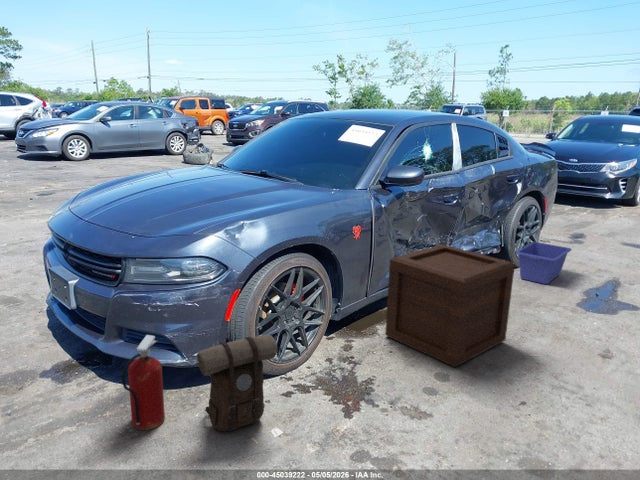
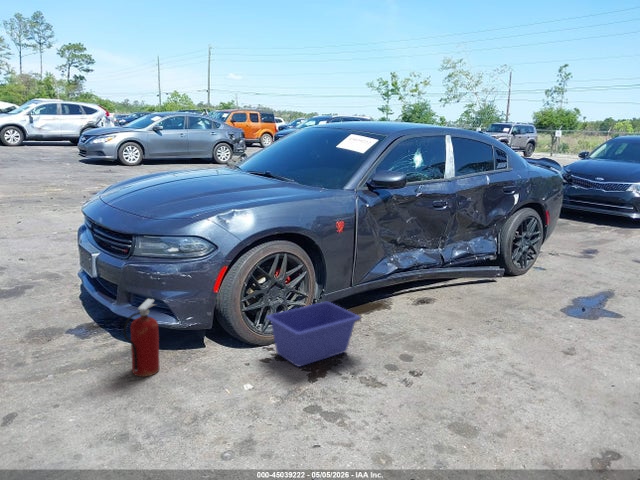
storage bin: present [516,242,571,284] -> present [266,302,360,367]
wooden crate: present [385,244,515,367] -> none [368,244,486,352]
backpack: present [197,335,278,432] -> none [184,304,252,383]

